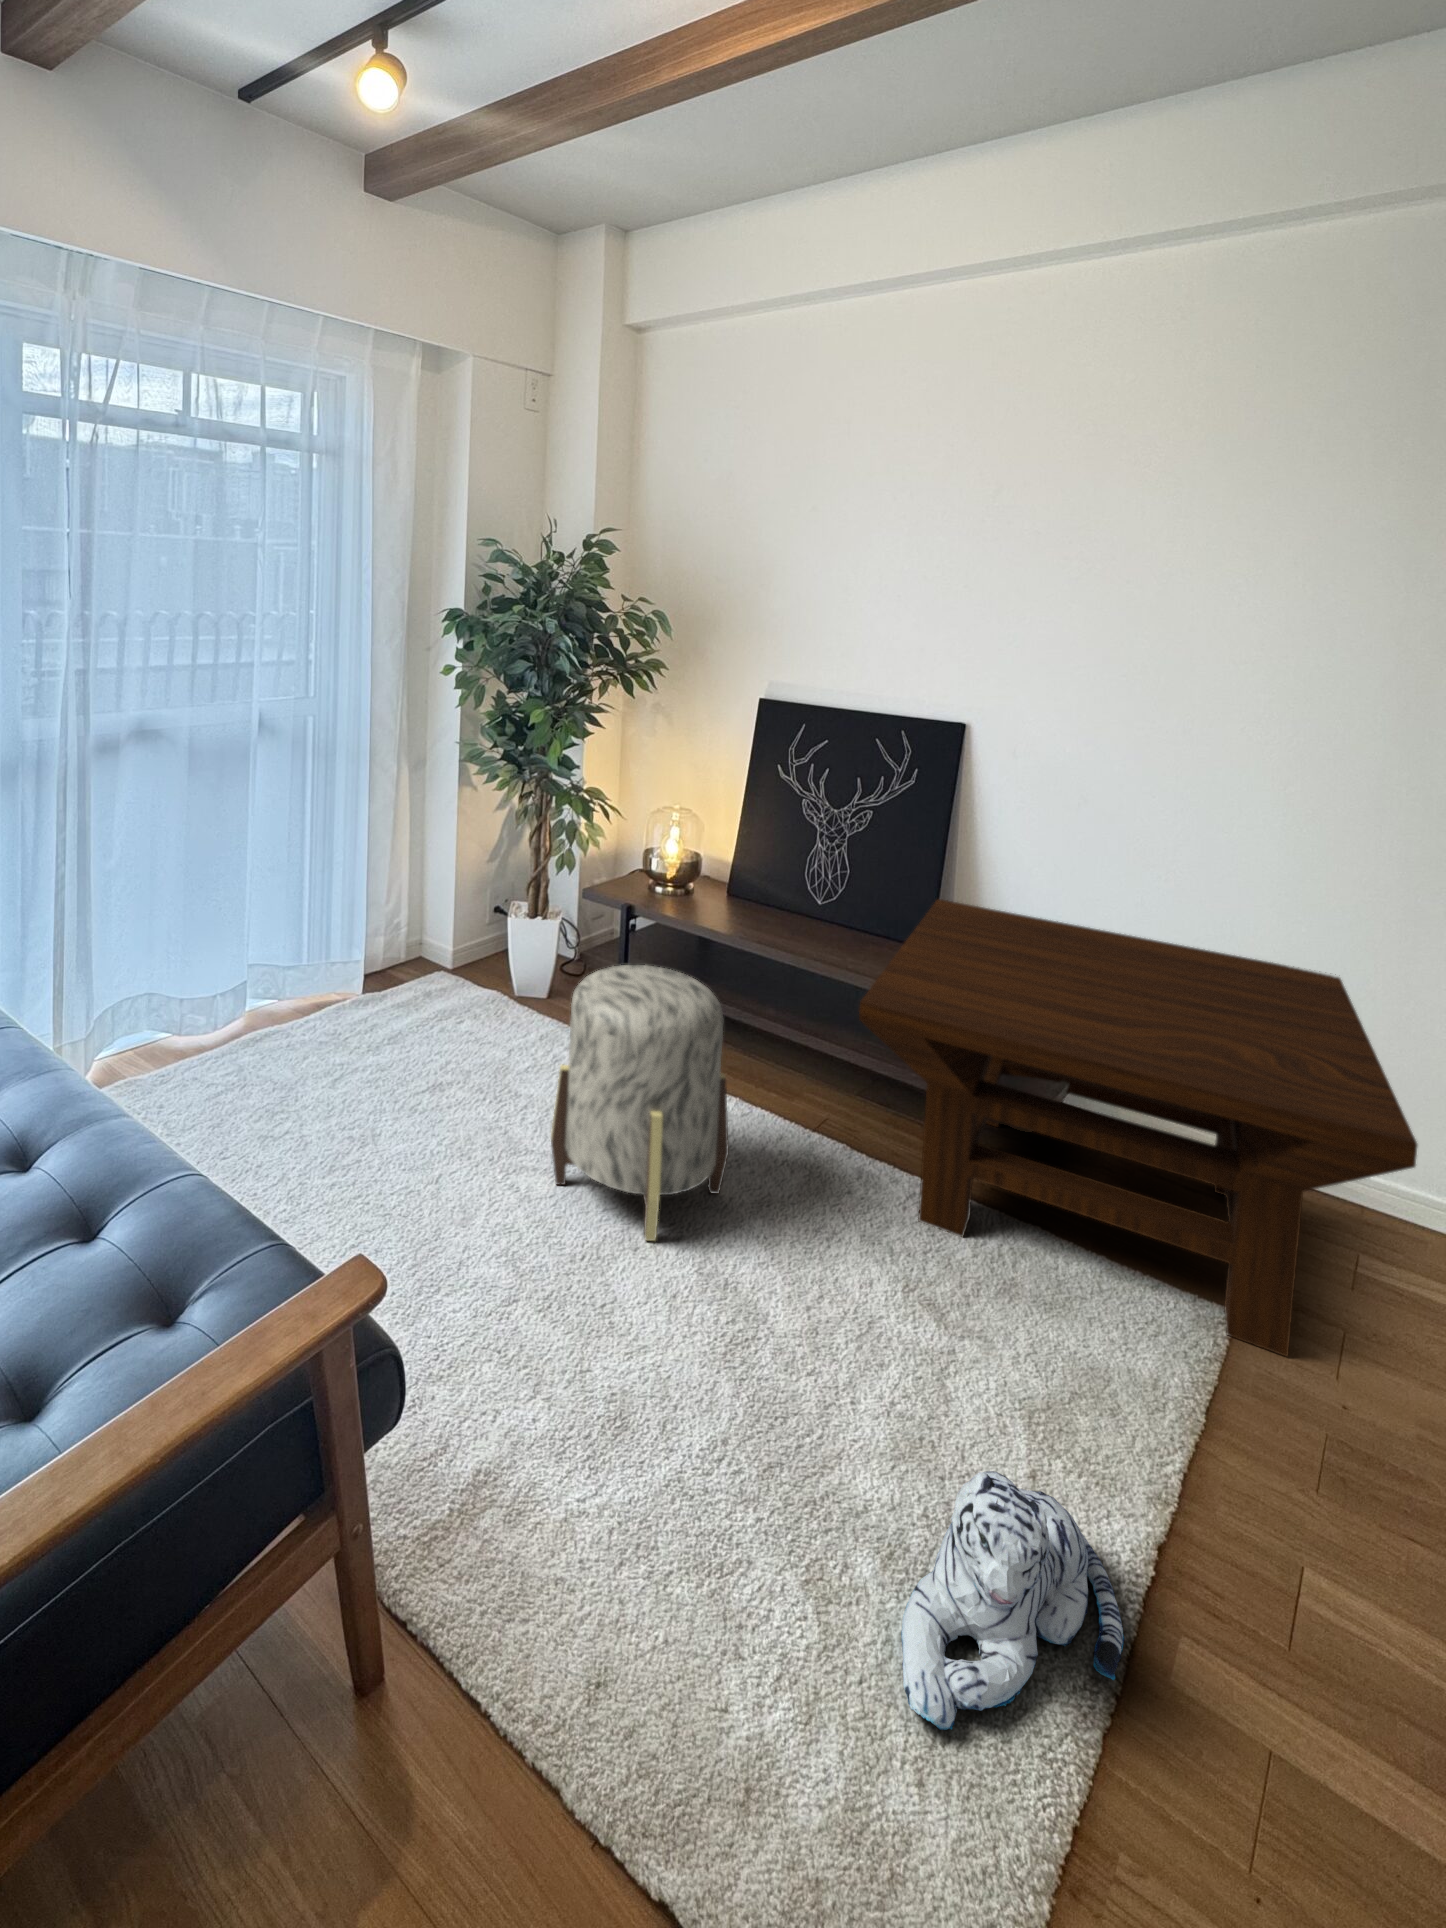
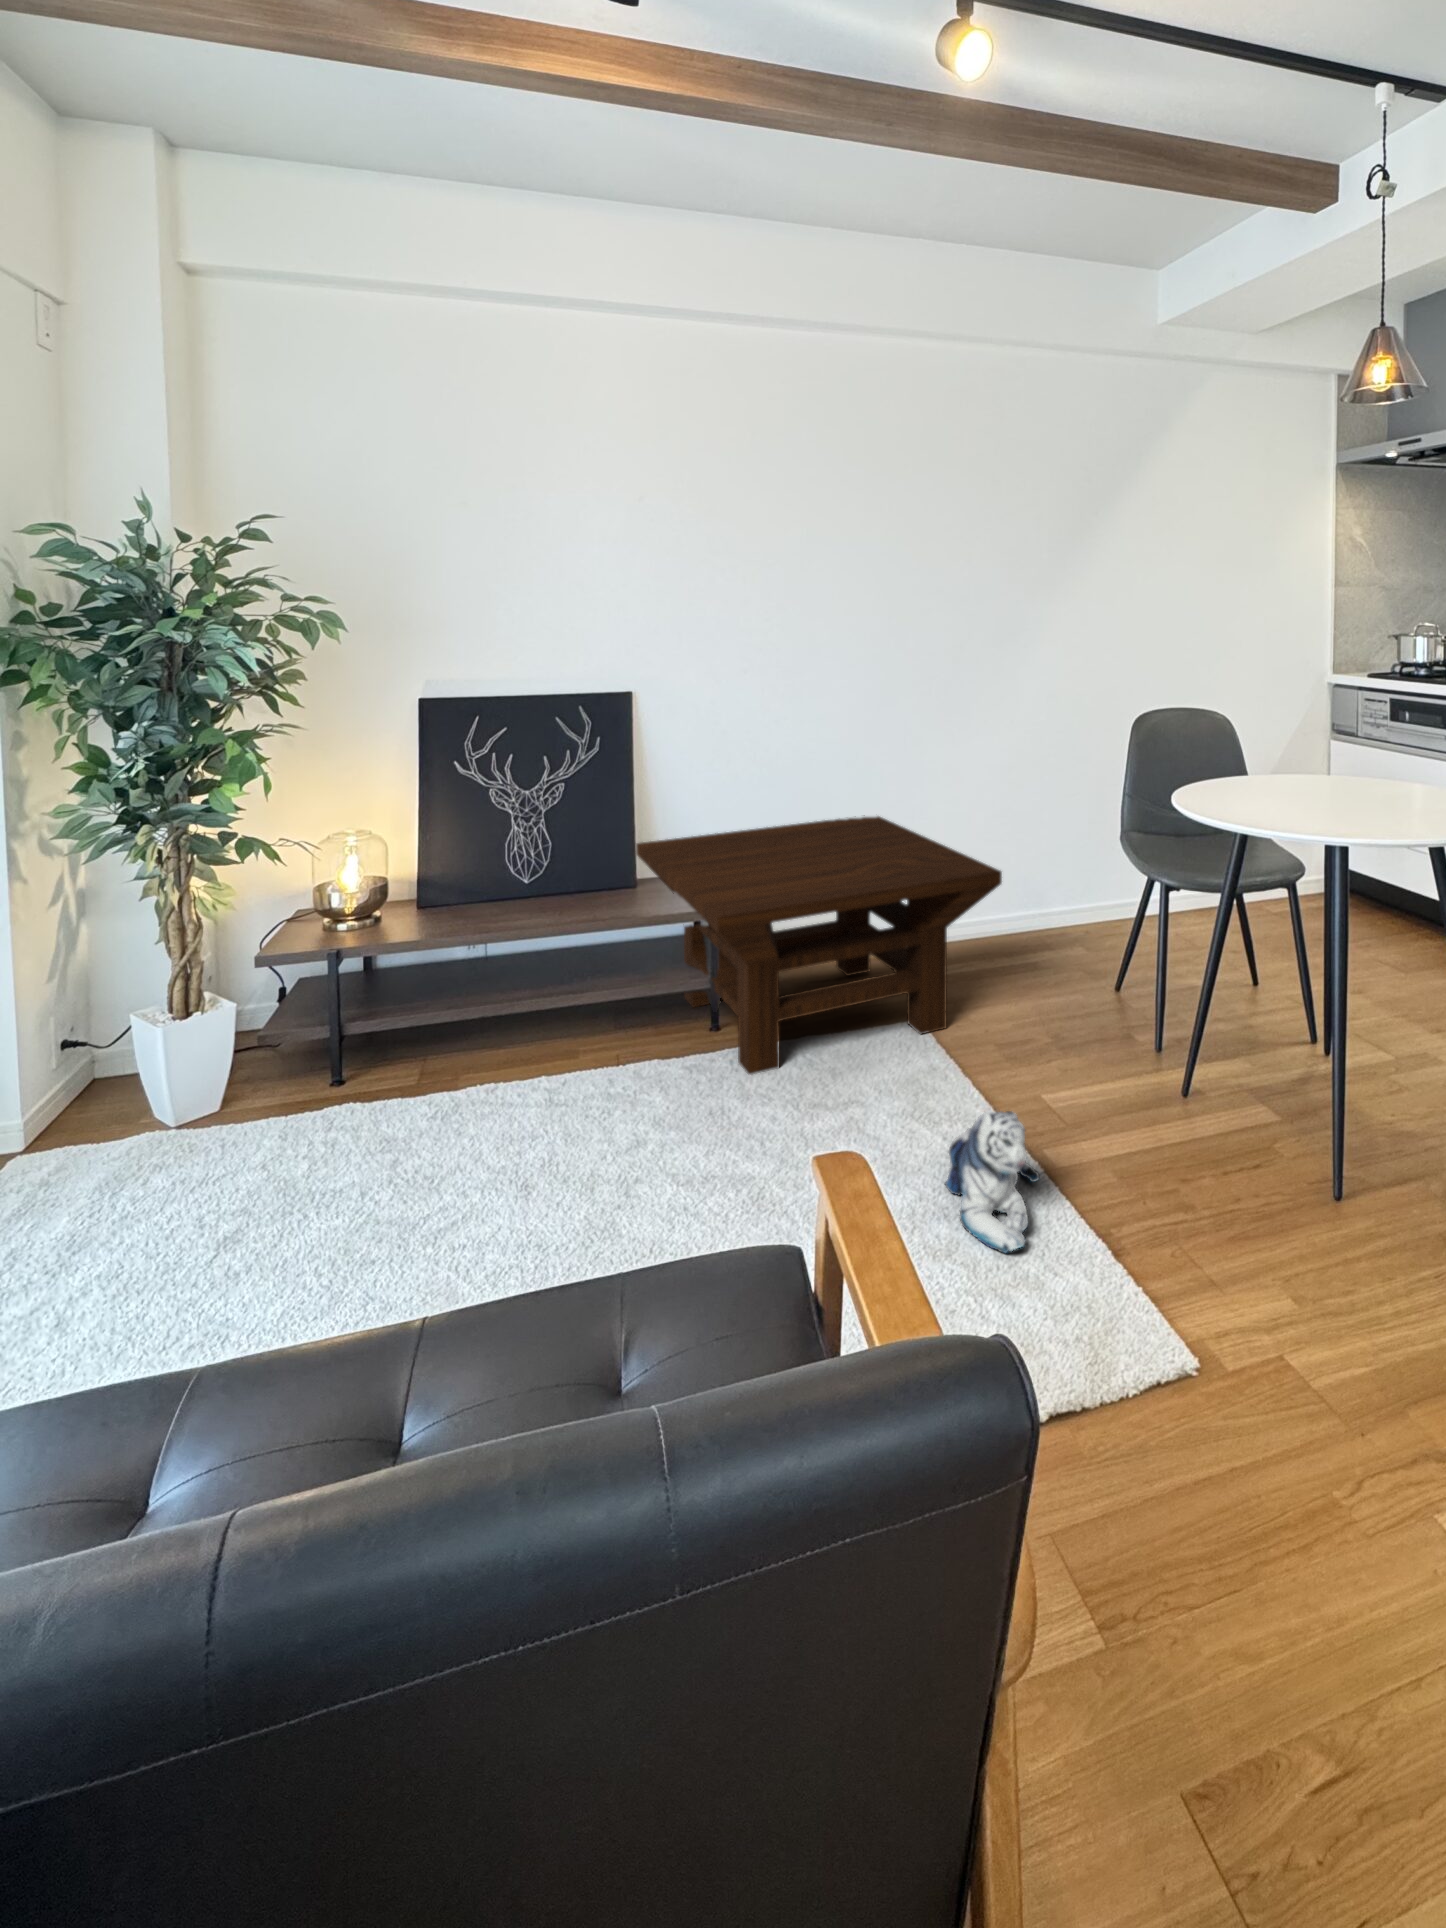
ottoman: present [551,965,728,1241] -> none [479,957,638,1218]

